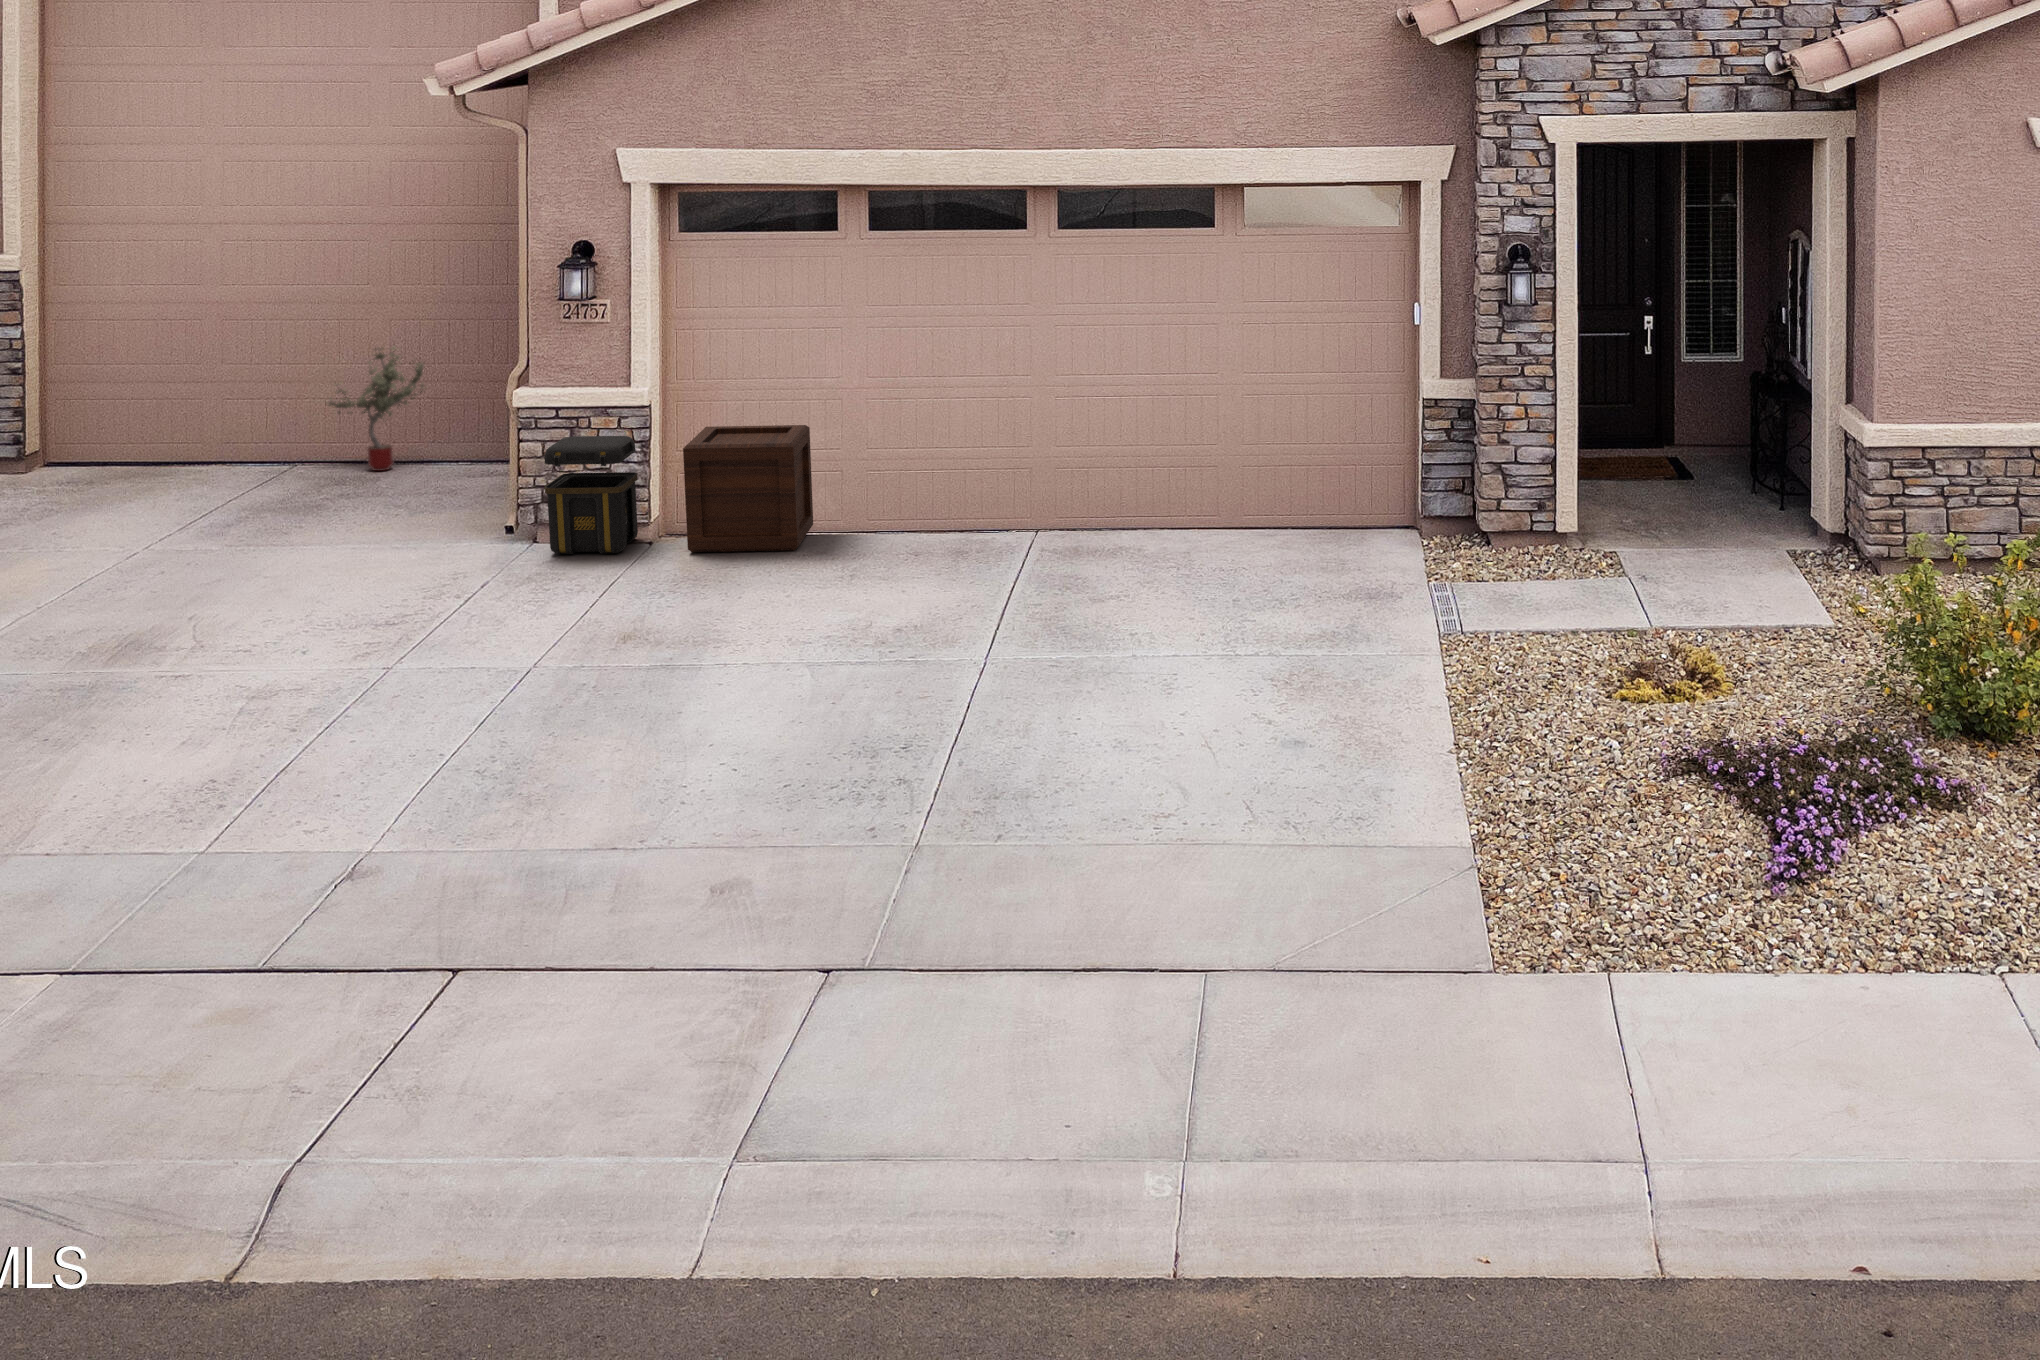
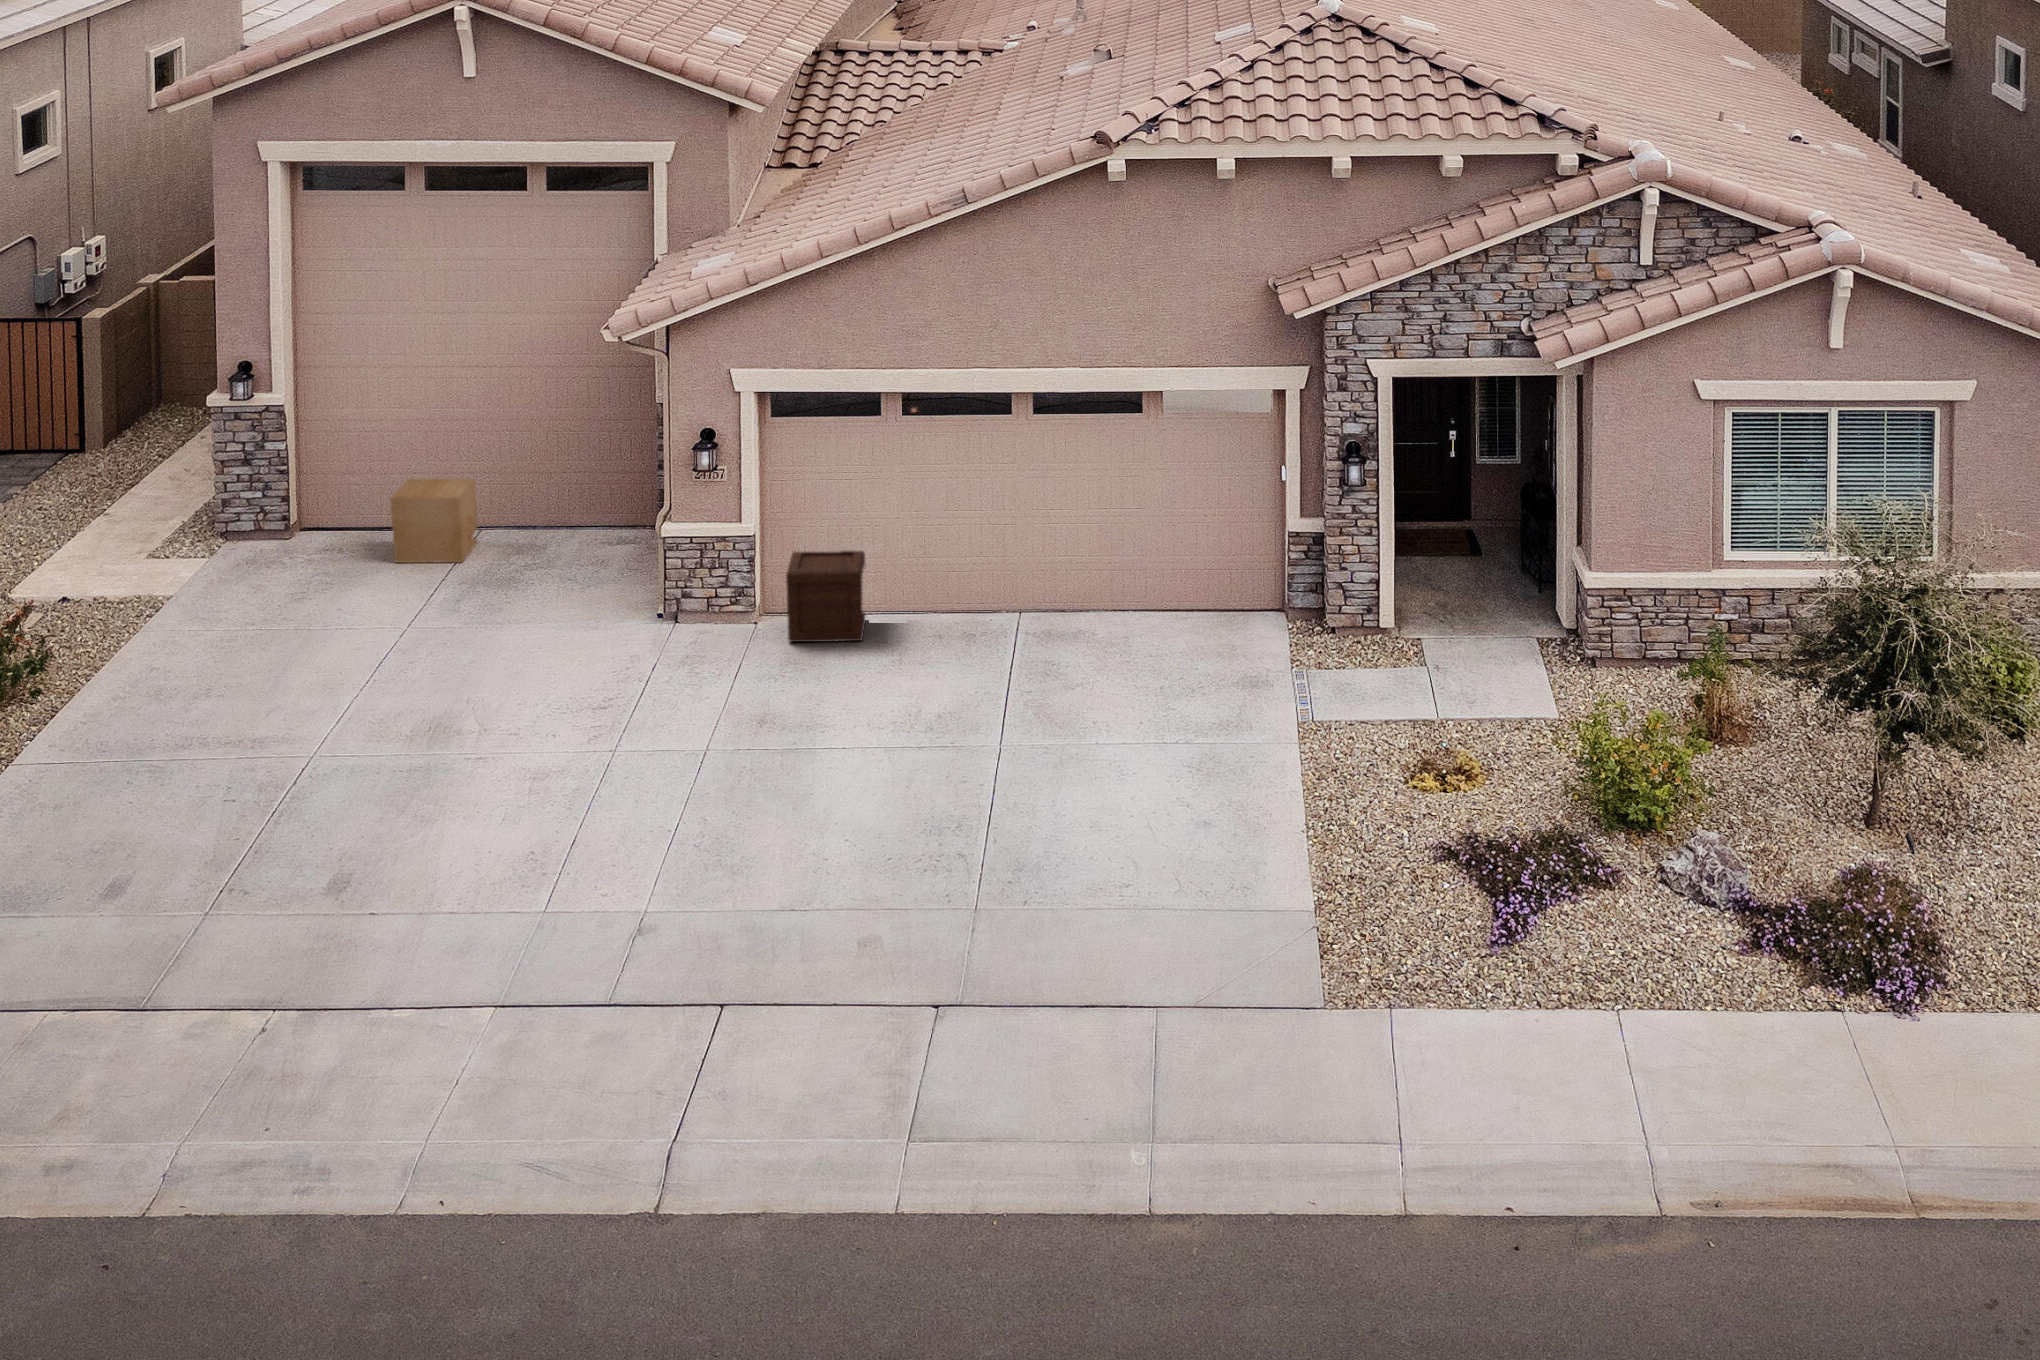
potted tree: present [328,347,424,471] -> none [503,462,576,551]
cardboard box: none [158,374,297,484] -> present [390,479,477,563]
toolbox: present [544,436,638,554] -> none [691,559,750,643]

